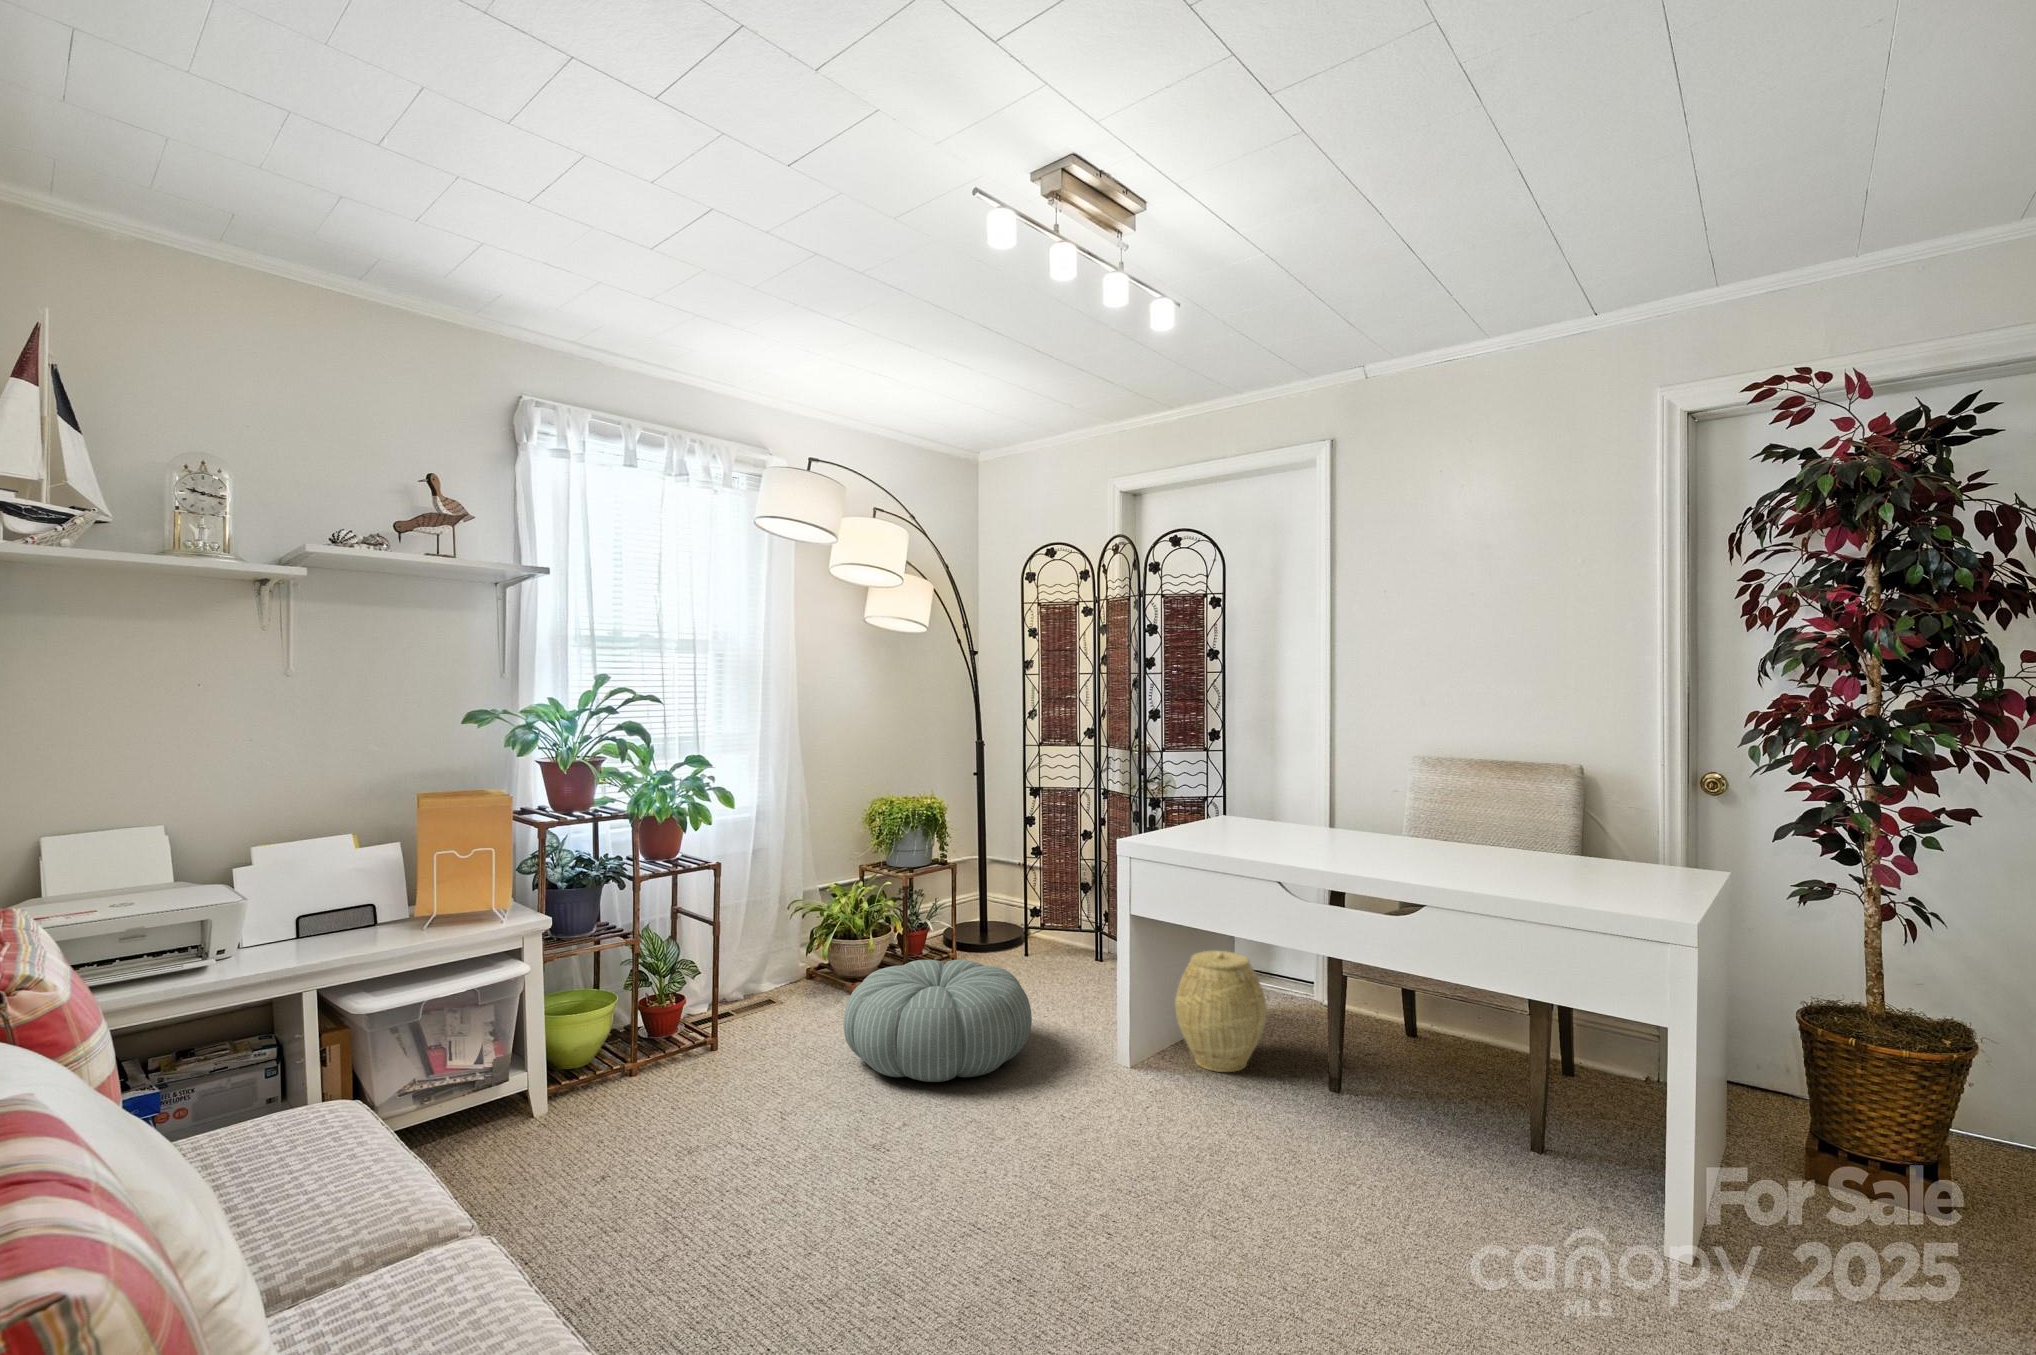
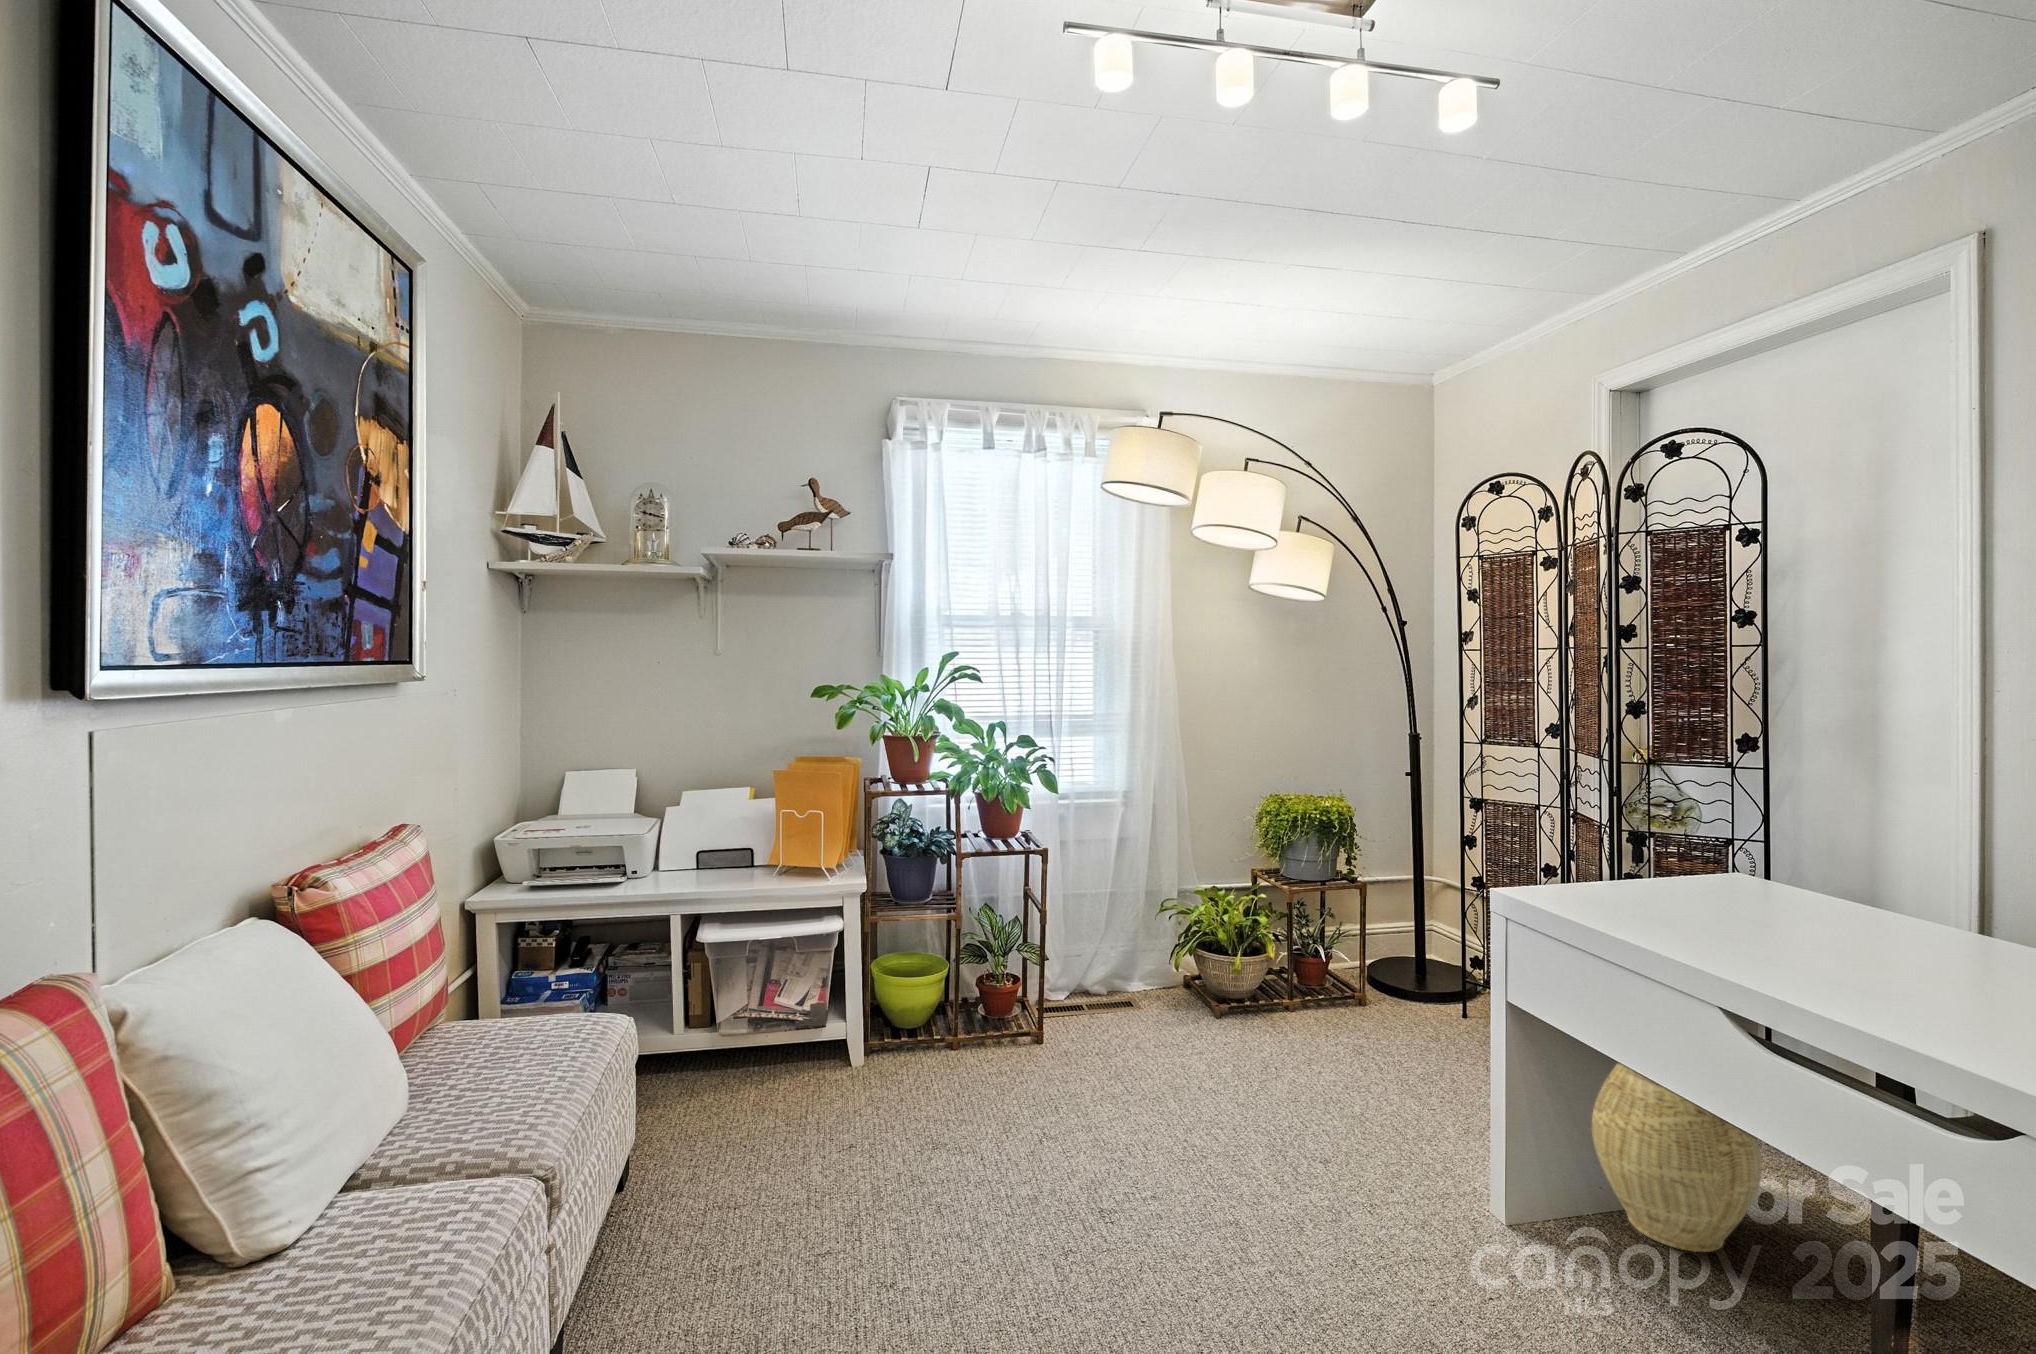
pouf: present [844,959,1032,1082] -> none [1143,984,1376,1145]

